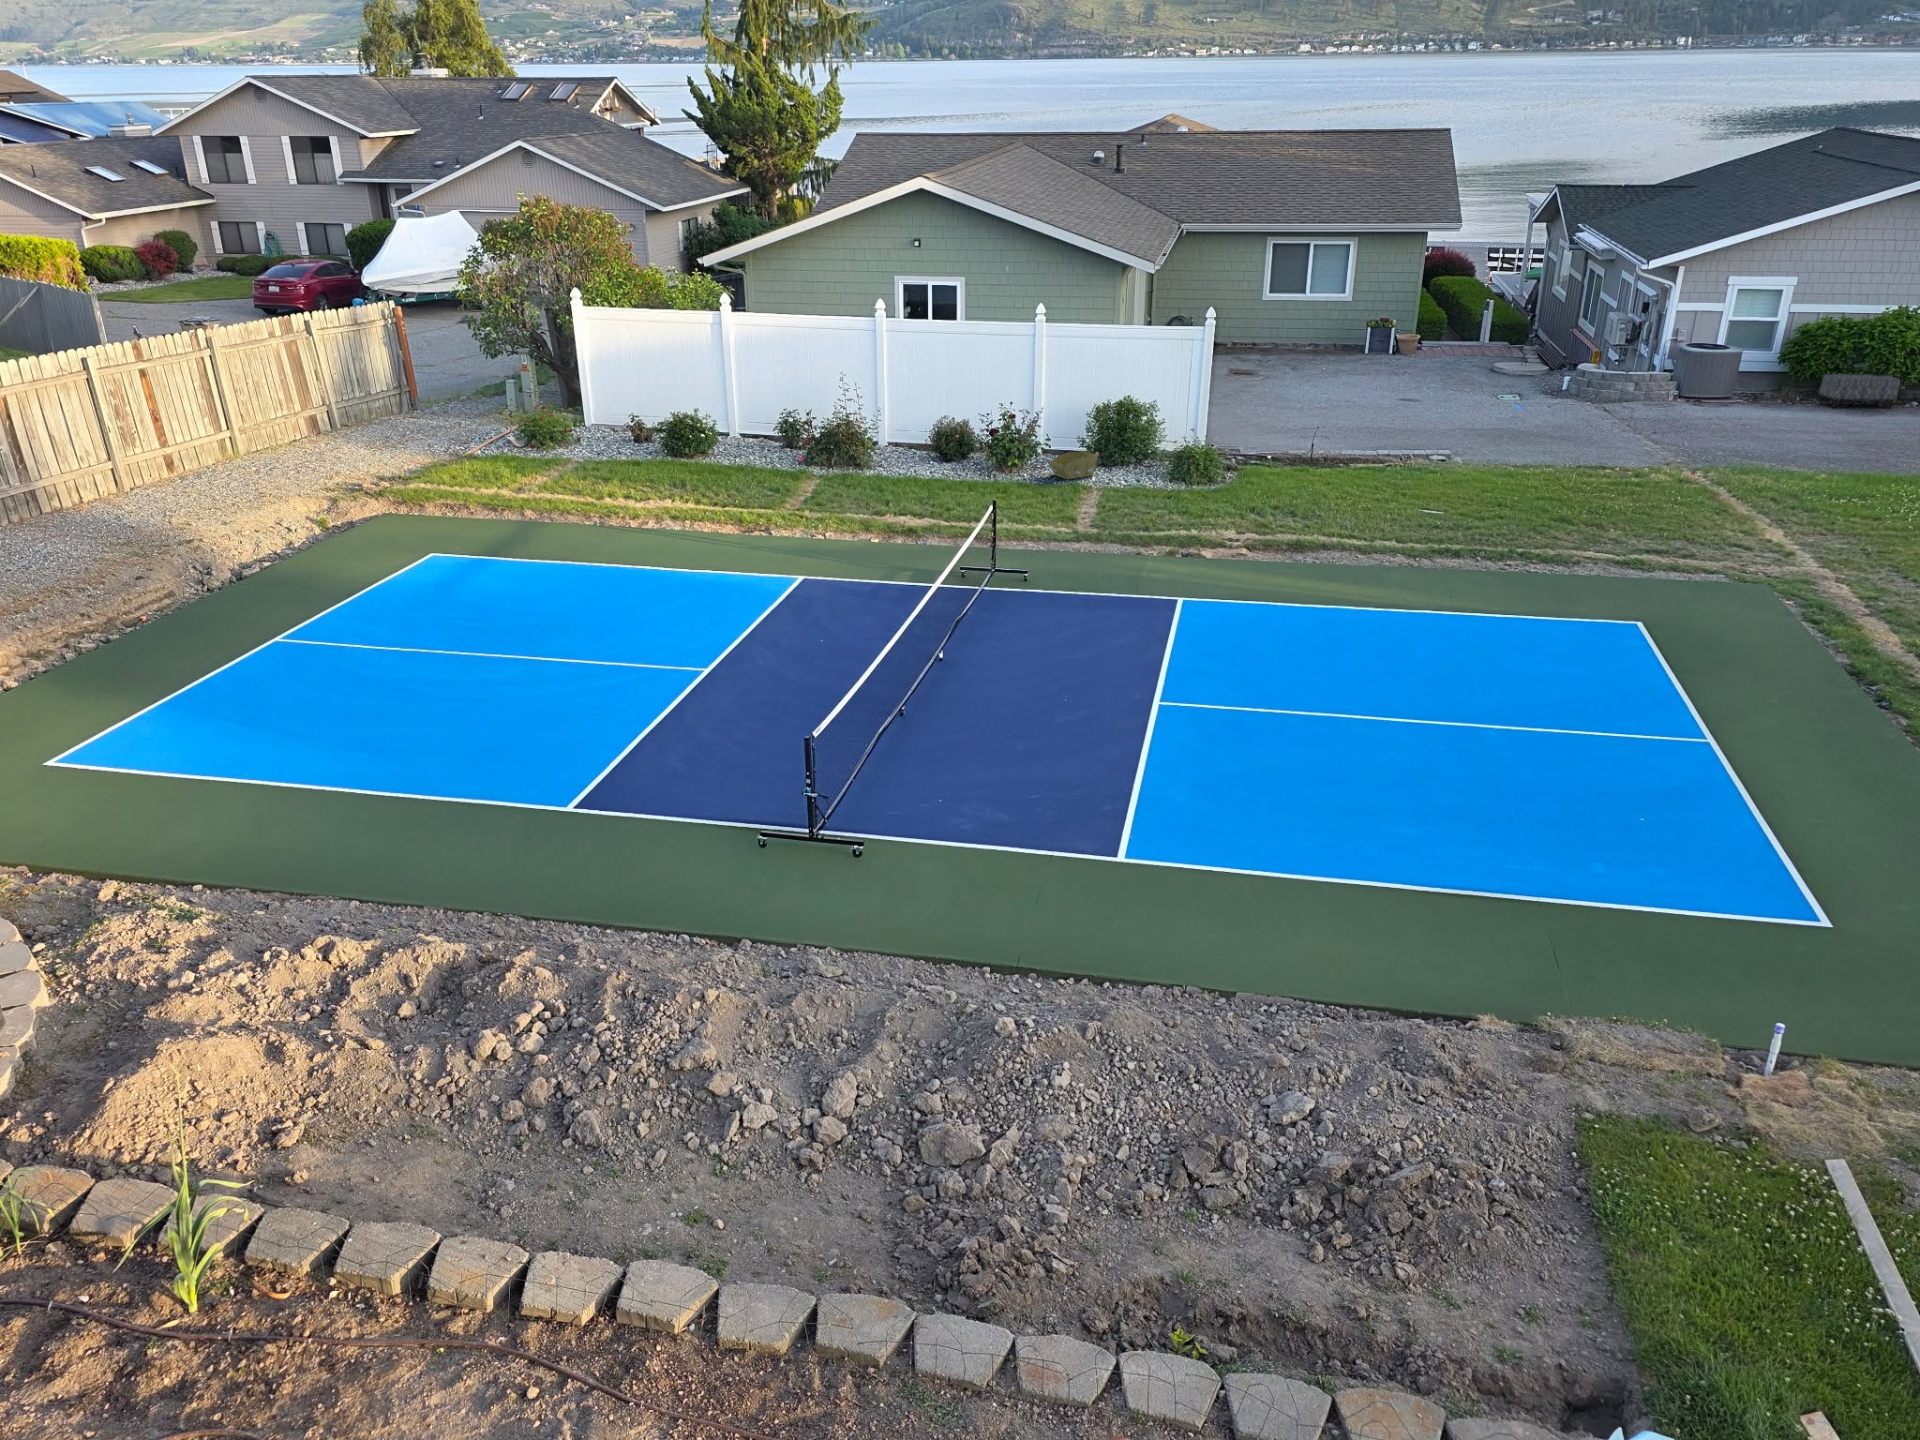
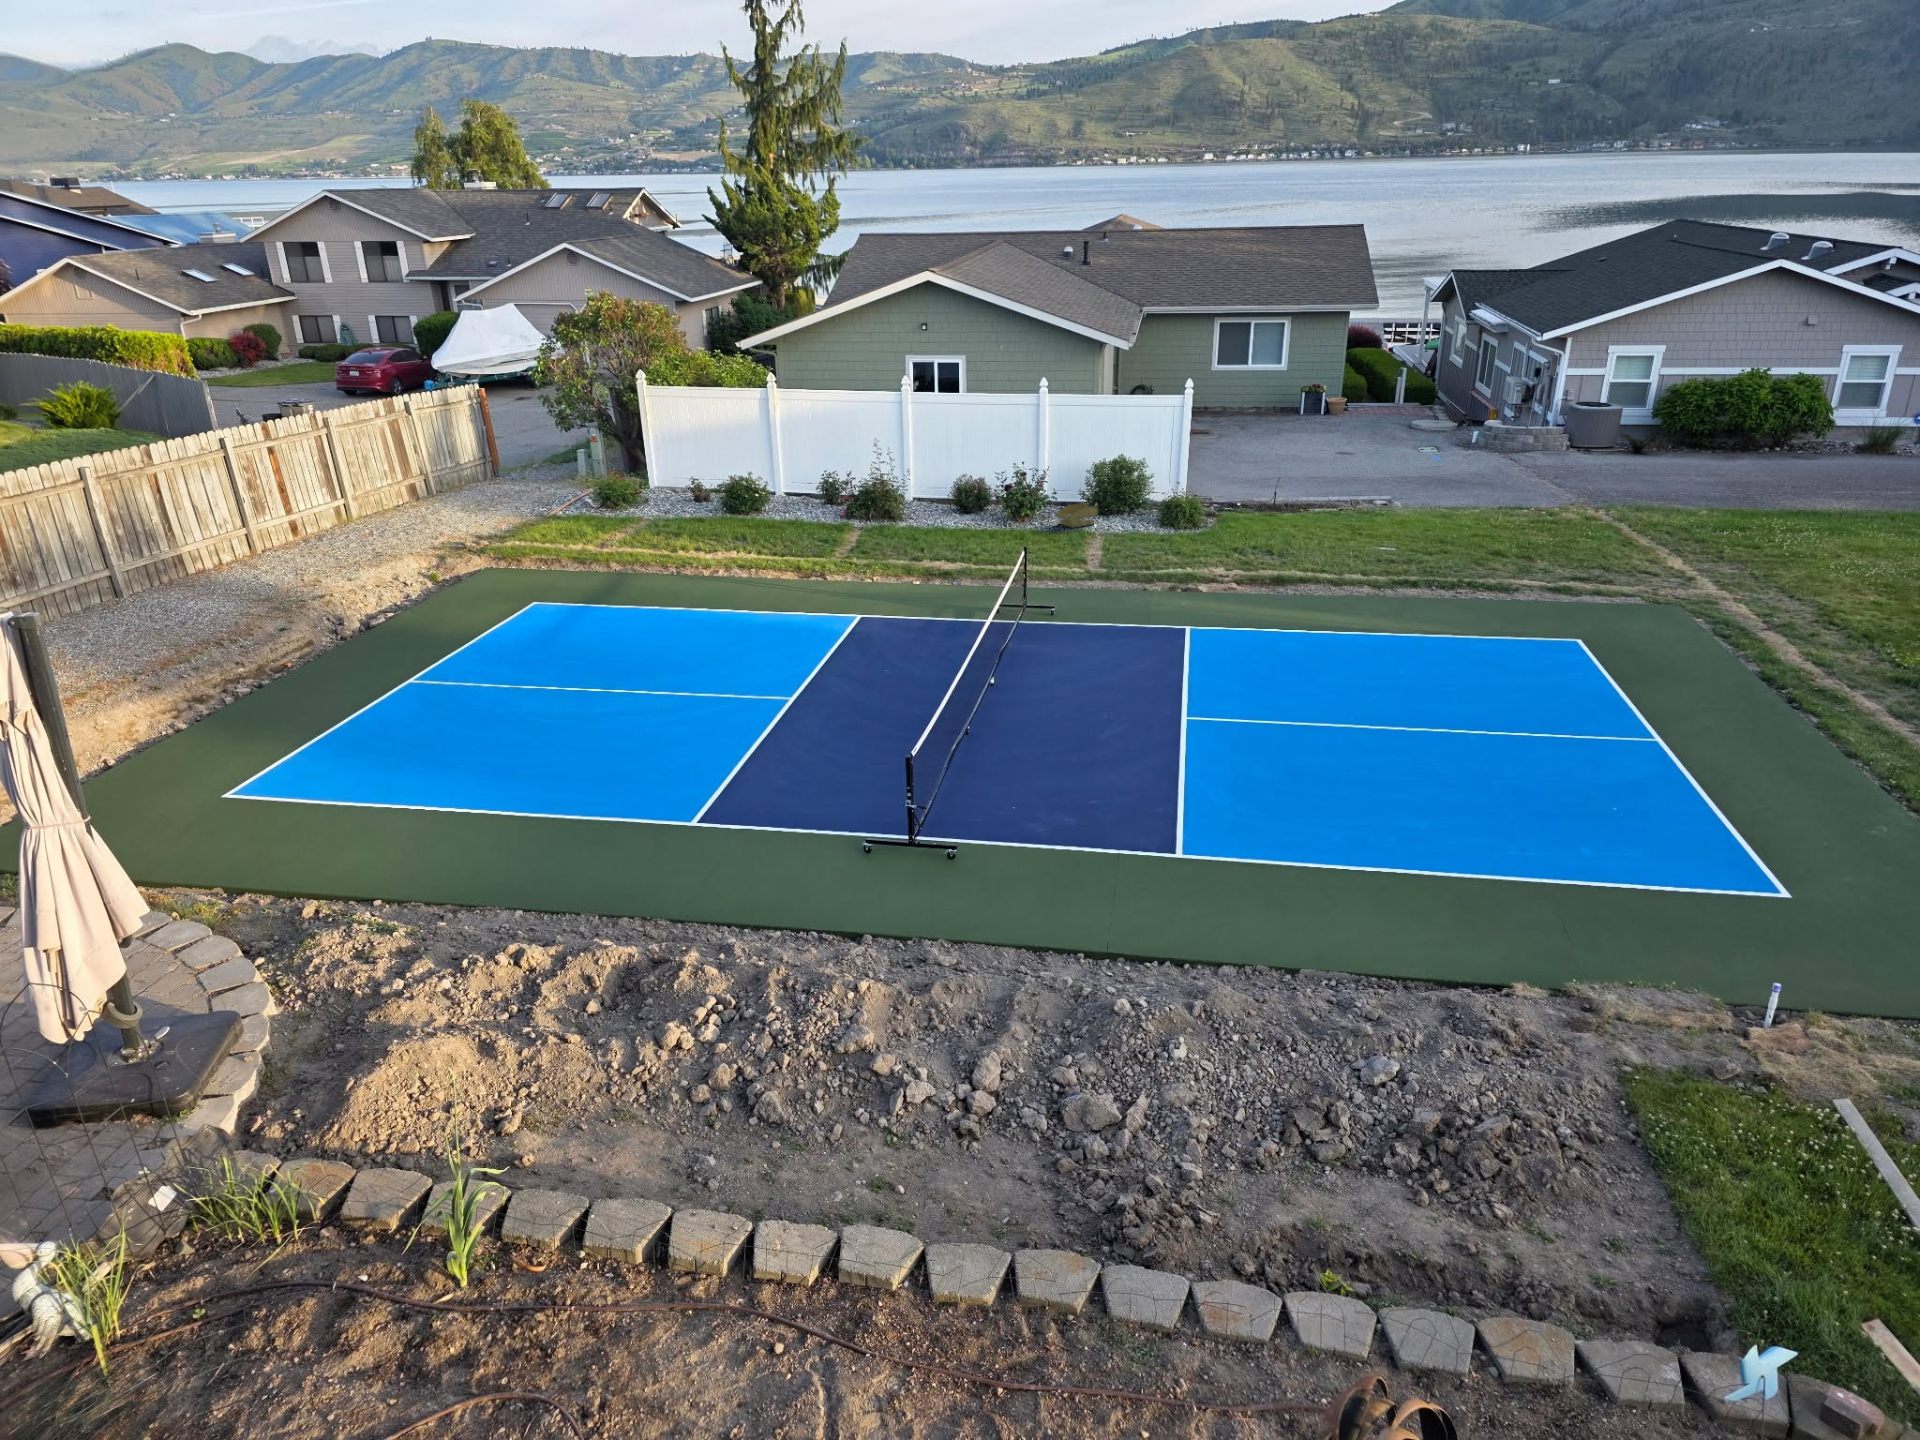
bench: present [1820,374,1900,408] -> none [1704,423,1773,452]
potted plant: none [1721,385,1765,408] -> present [1623,434,1652,453]

